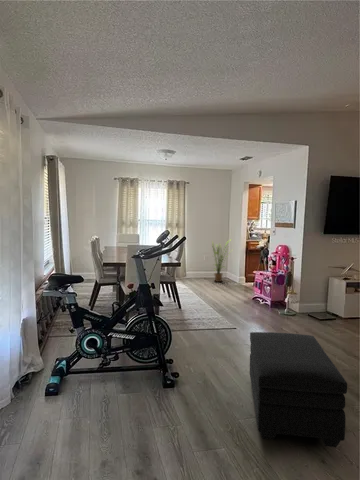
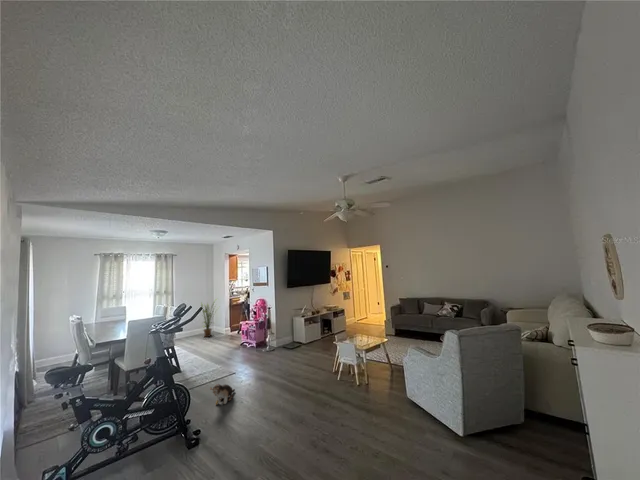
plush toy: none [199,332,231,358] -> present [210,384,235,405]
ottoman: present [250,332,347,447] -> none [253,363,320,448]

